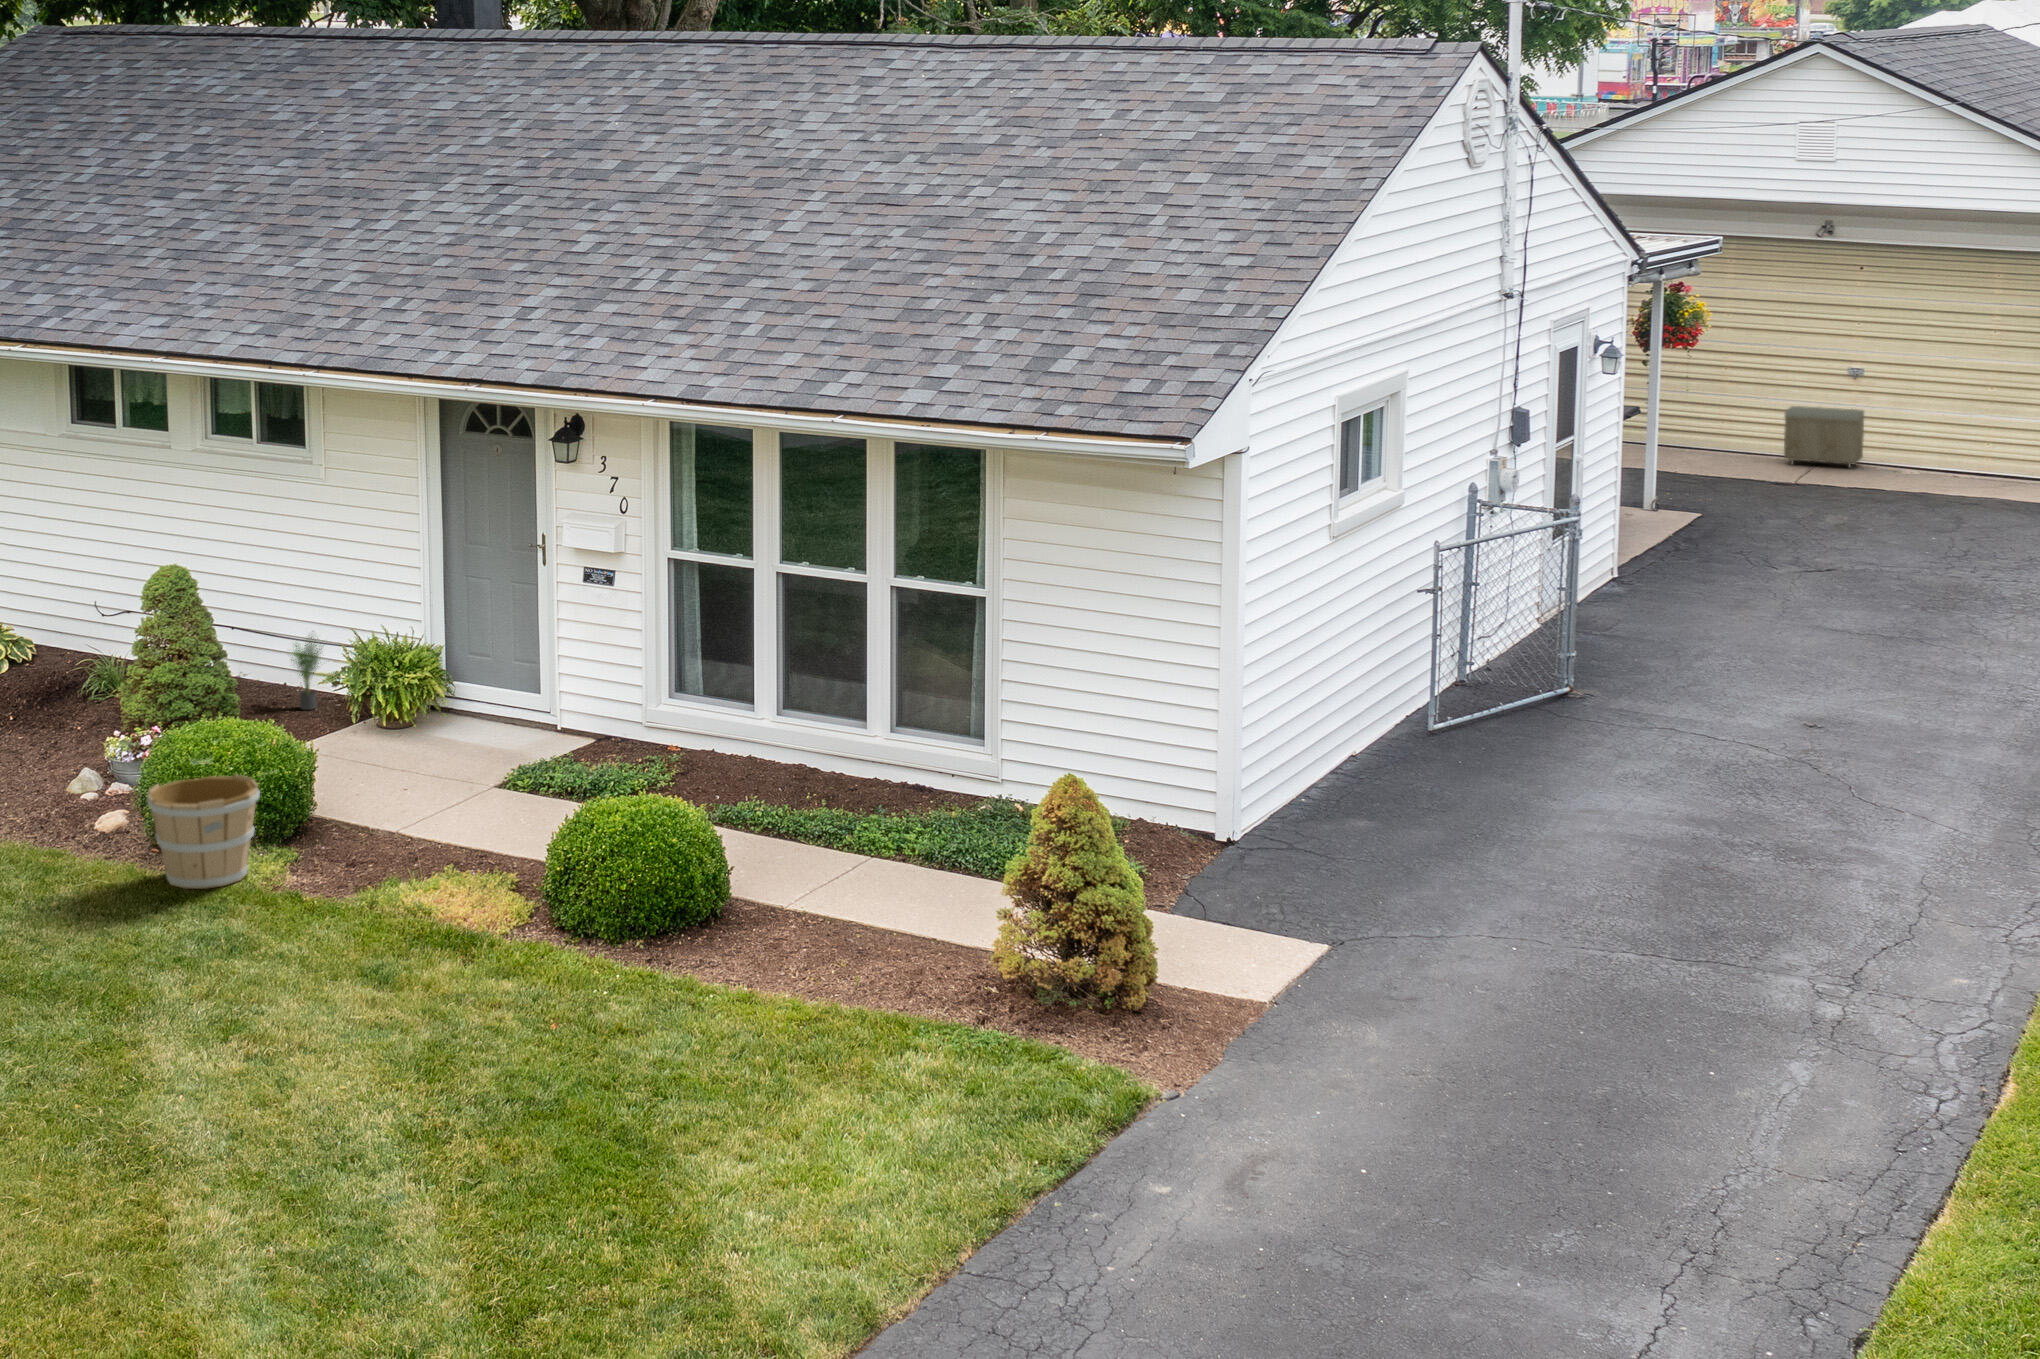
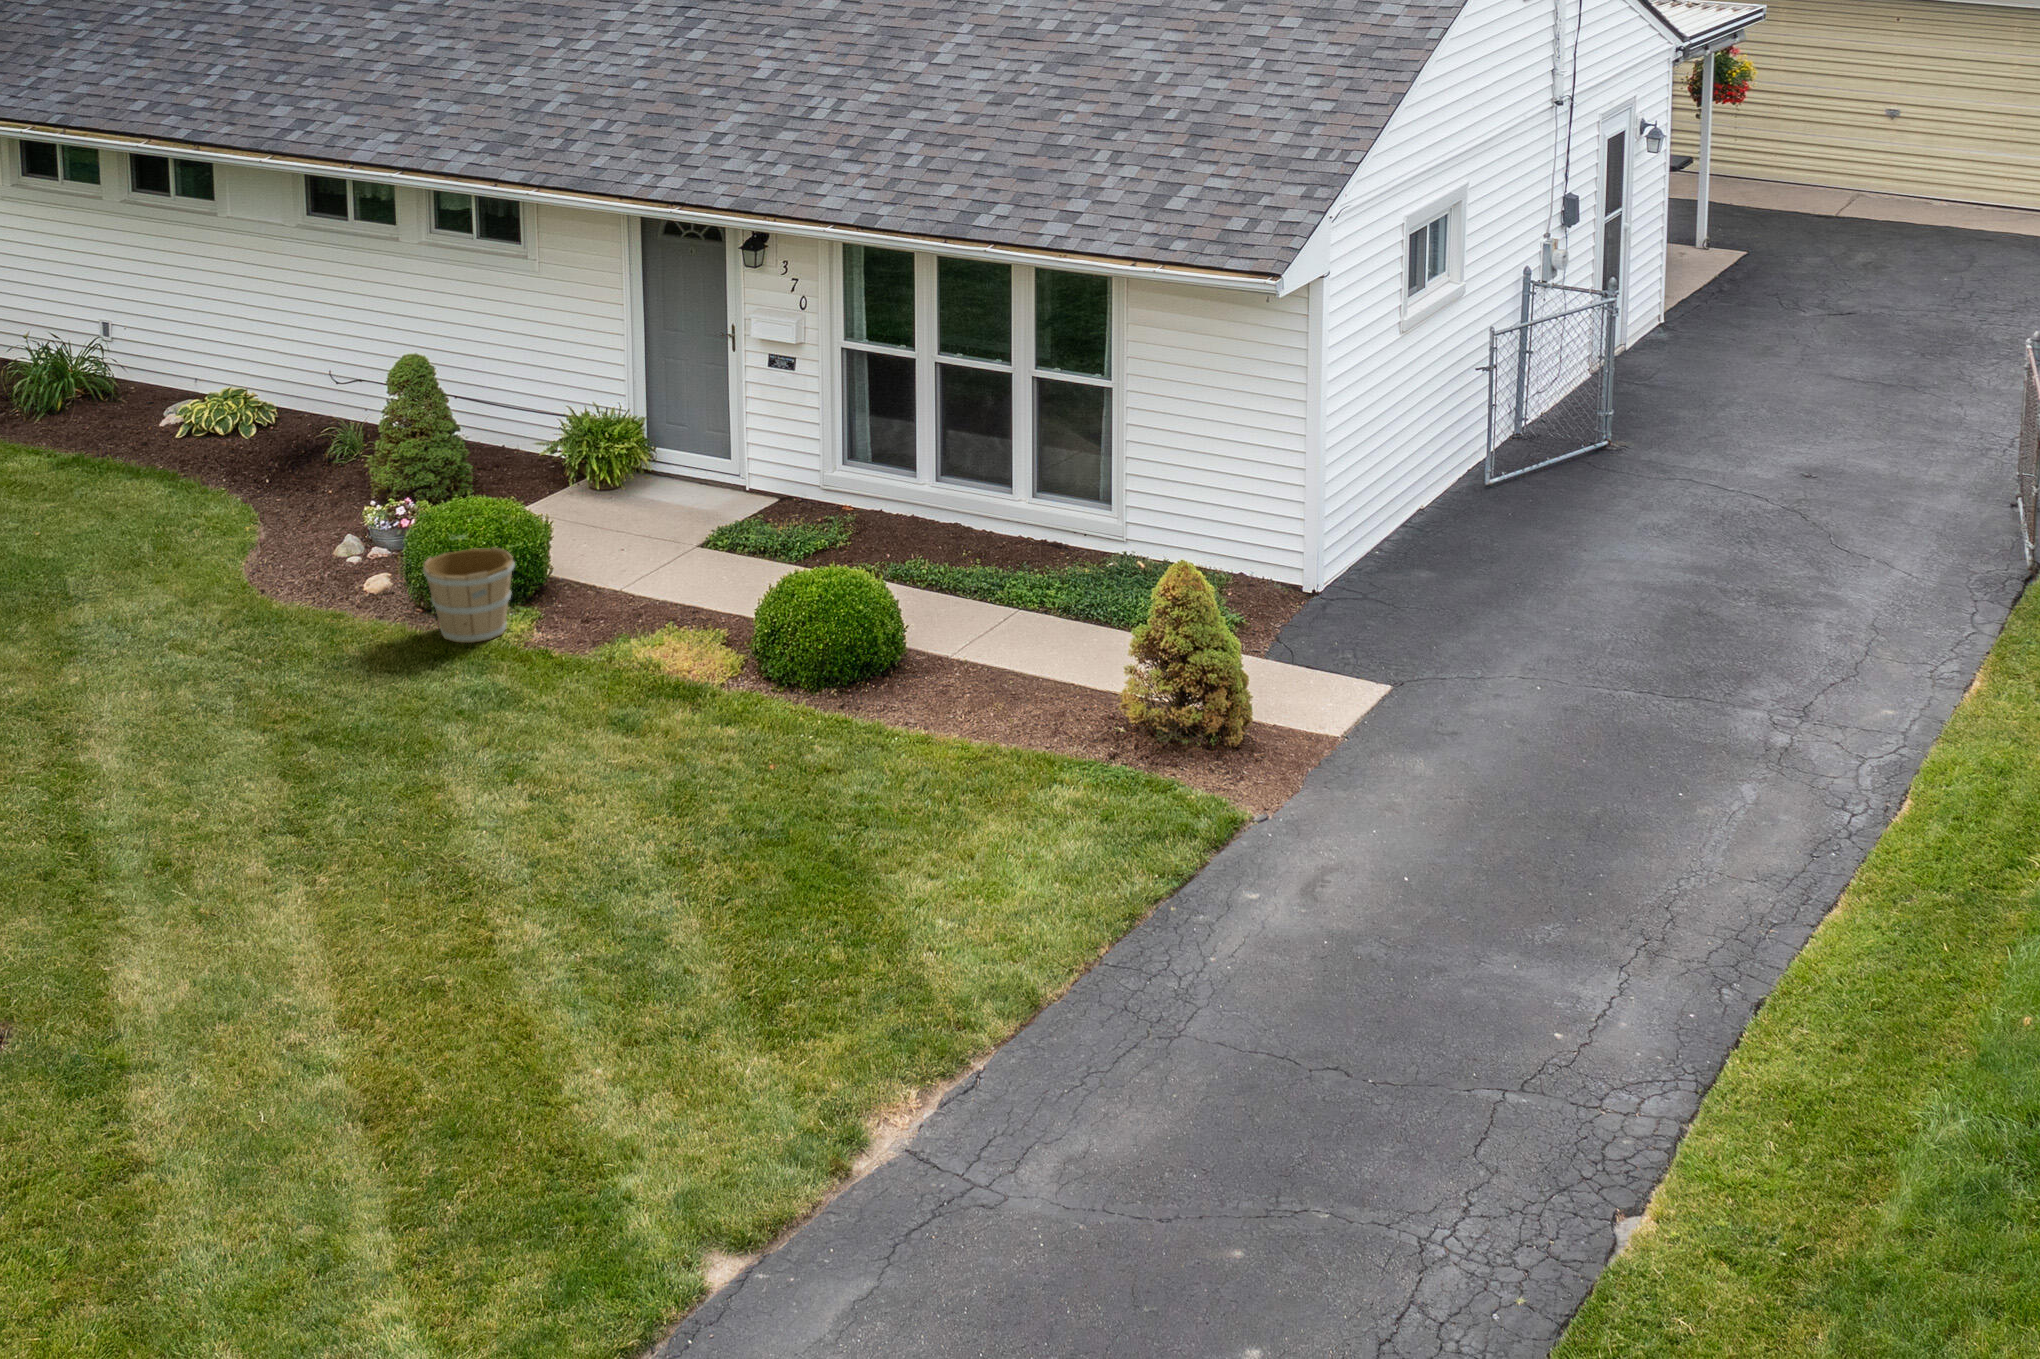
storage bench: present [1784,406,1864,468] -> none [1818,149,1892,206]
potted plant: present [291,636,322,710] -> none [511,401,553,470]

